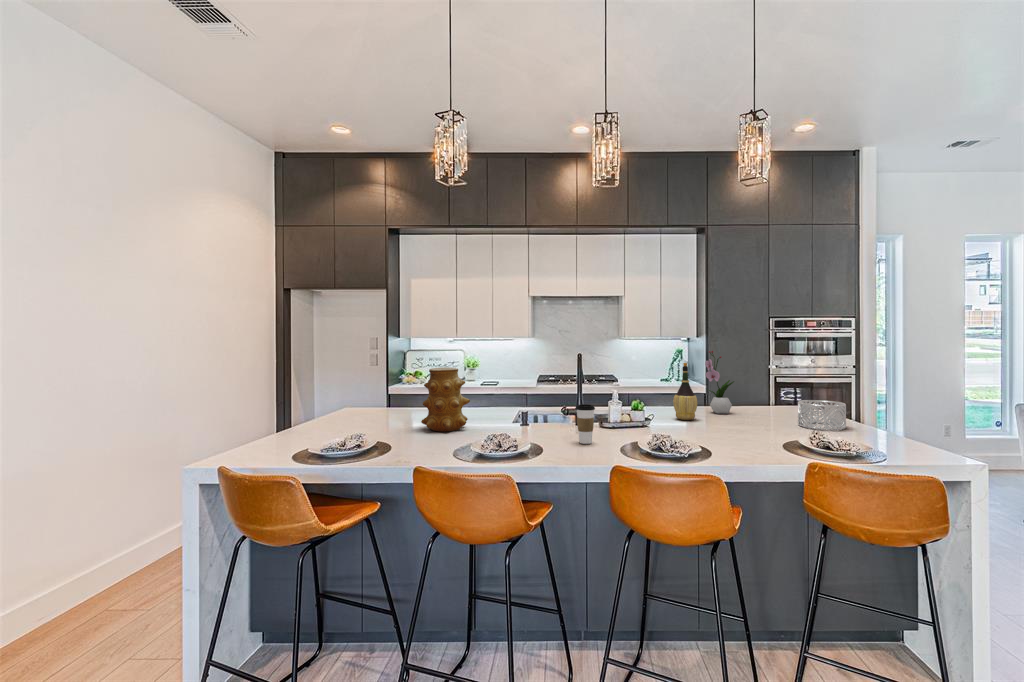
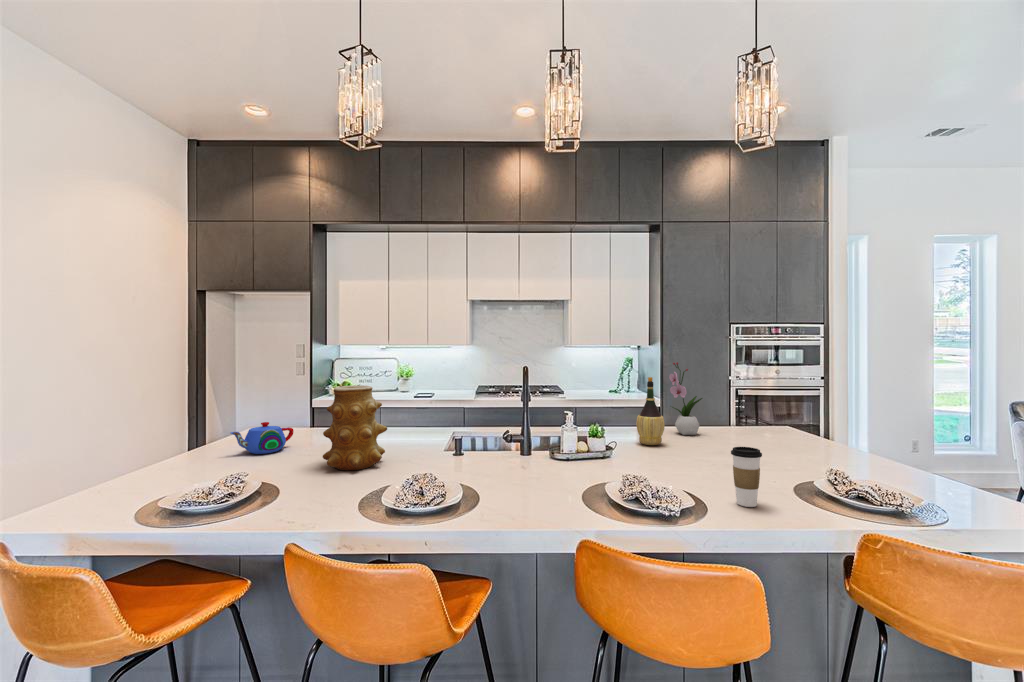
teapot: none [349,397,393,421] -> present [230,422,294,454]
decorative bowl: present [798,400,846,430] -> none [780,420,837,458]
coffee cup: present [576,404,595,444] -> present [731,447,762,507]

